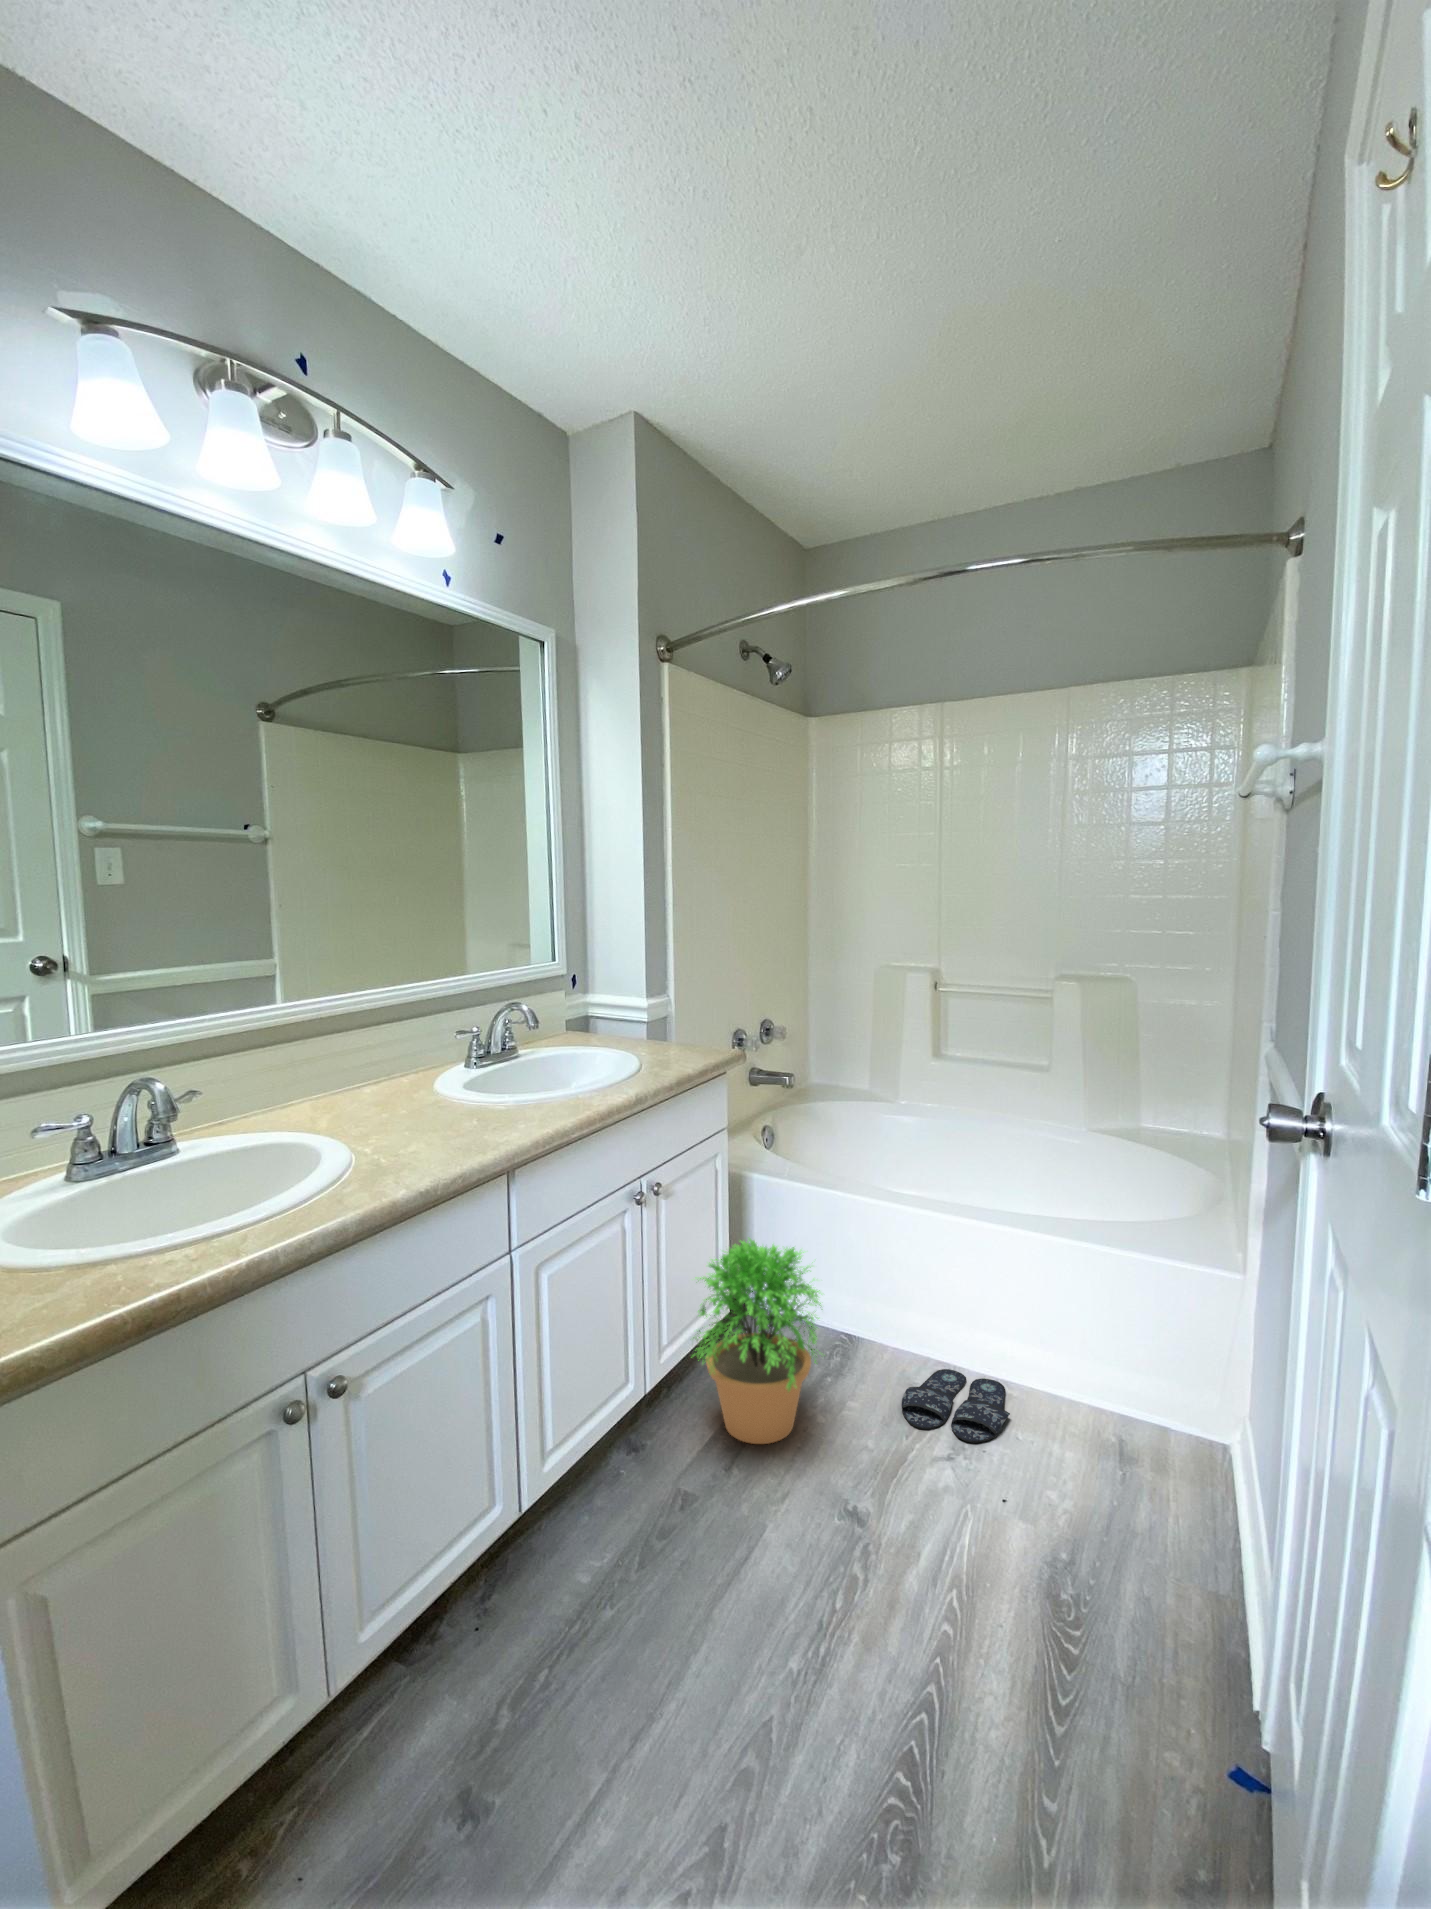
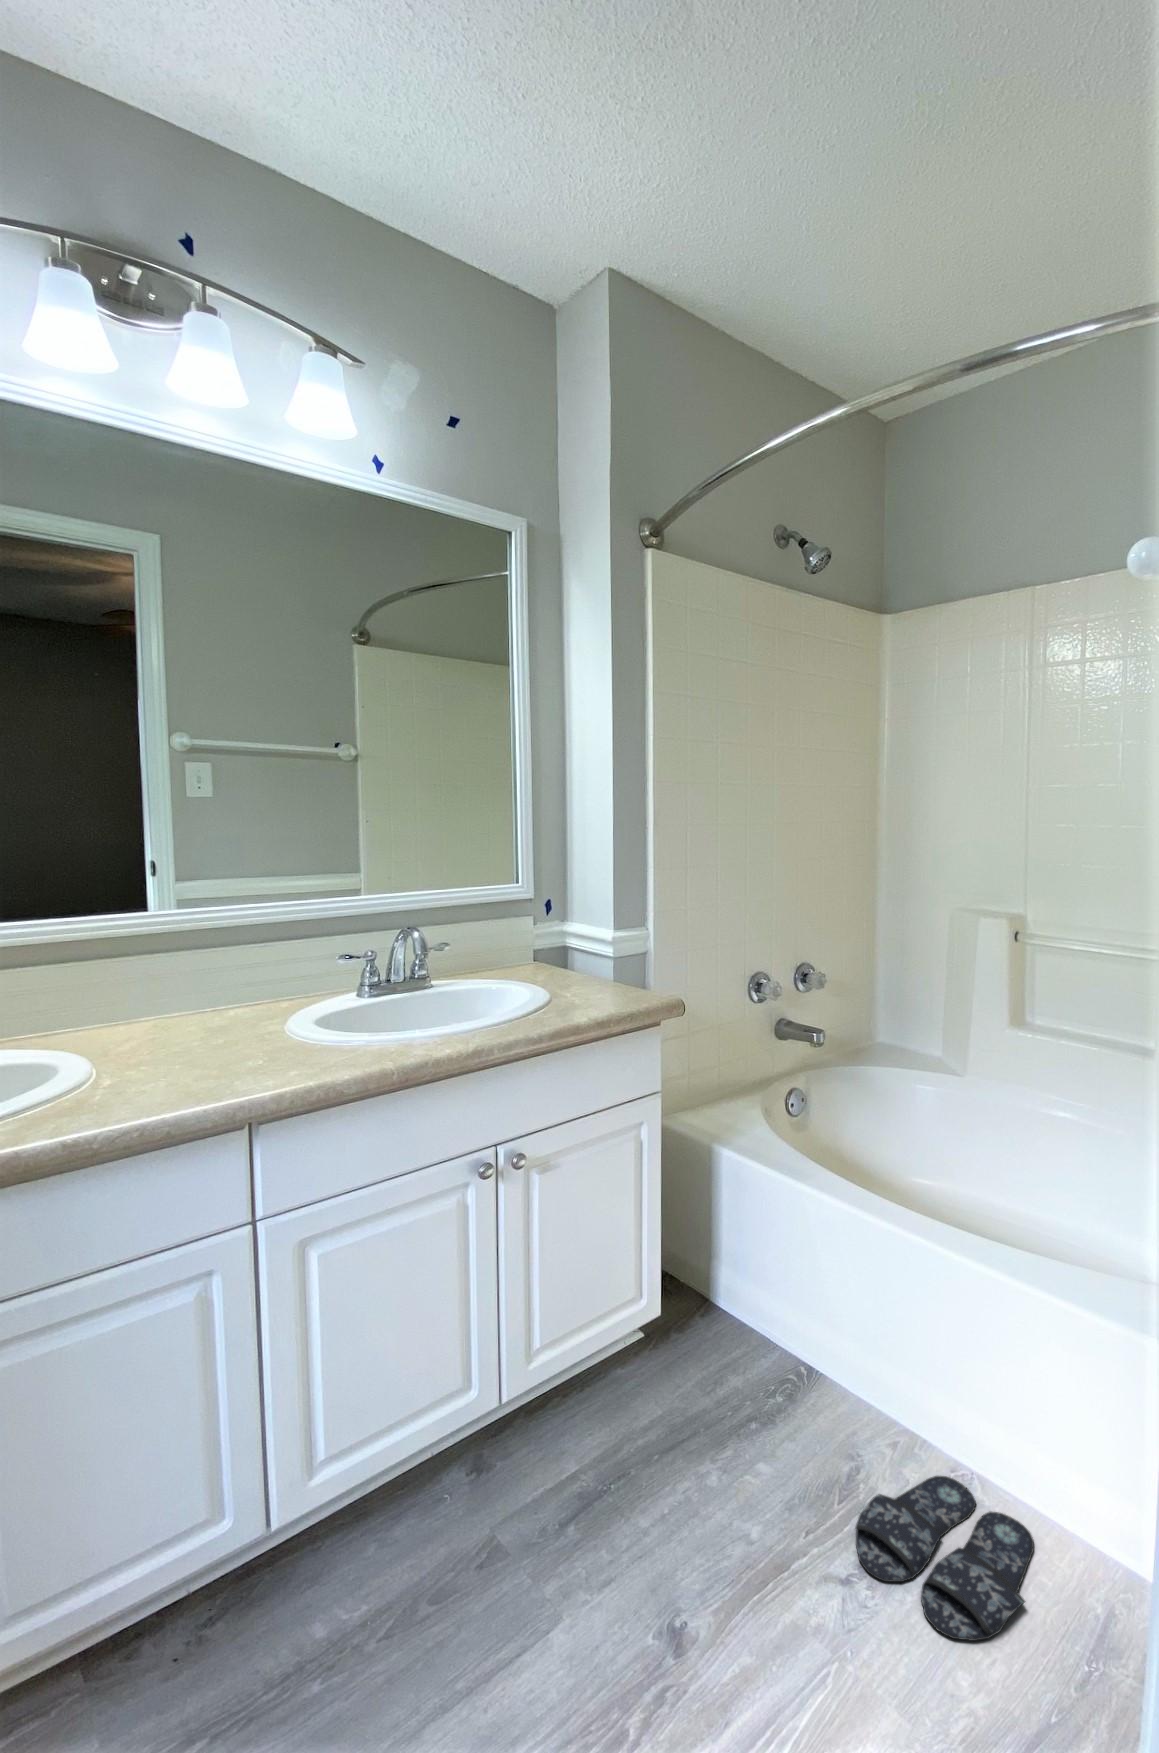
potted plant: present [691,1238,821,1444] -> none [559,1237,756,1525]

